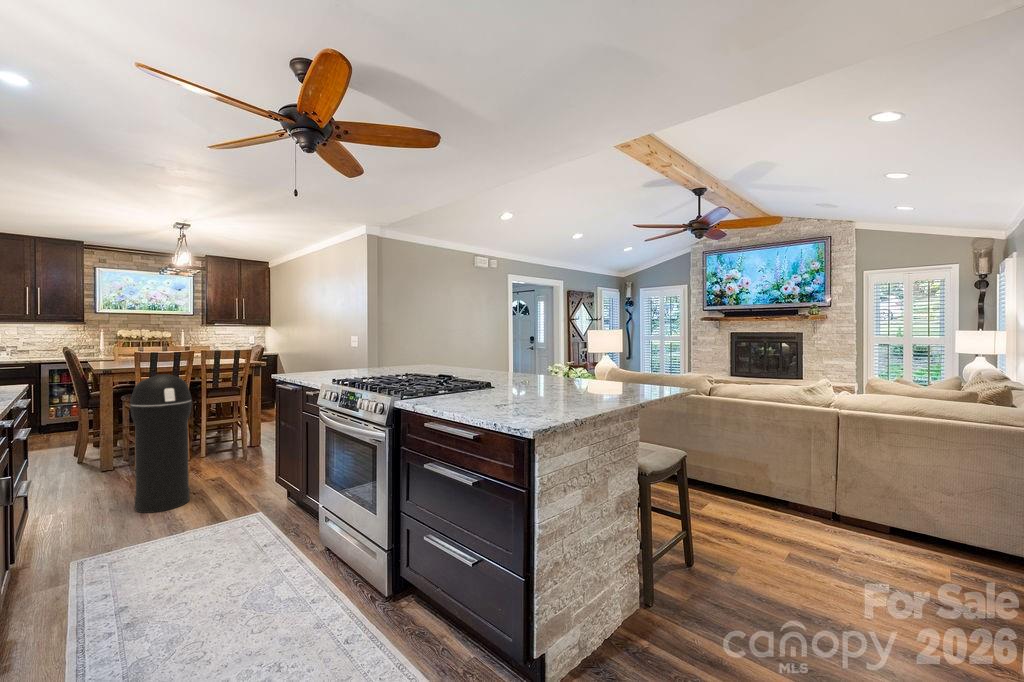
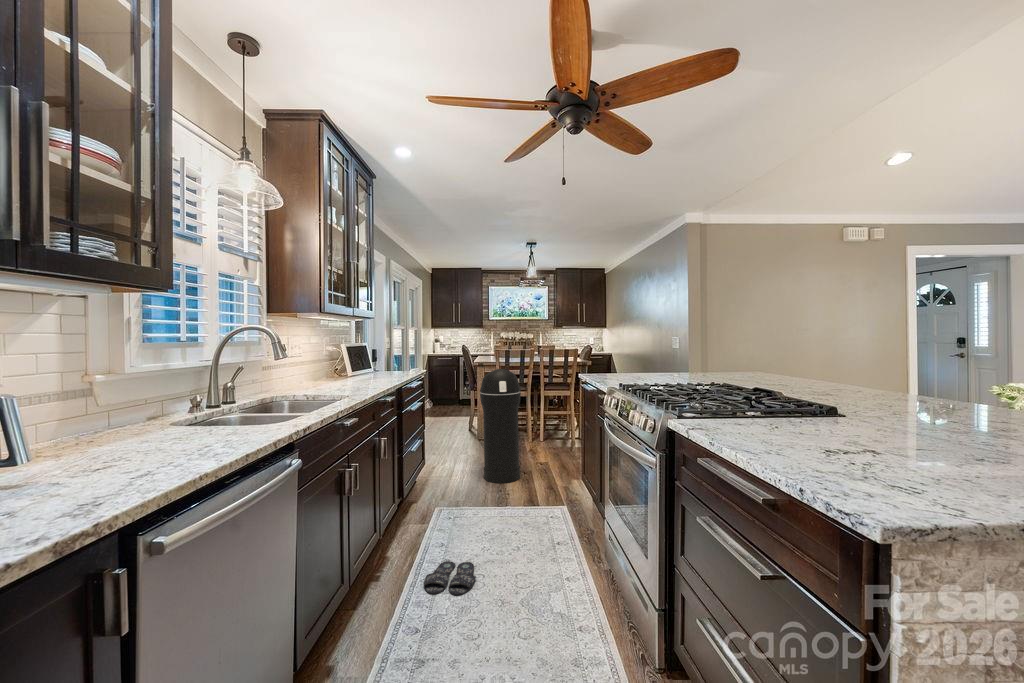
slippers: none [100,594,177,641] -> present [424,561,476,595]

